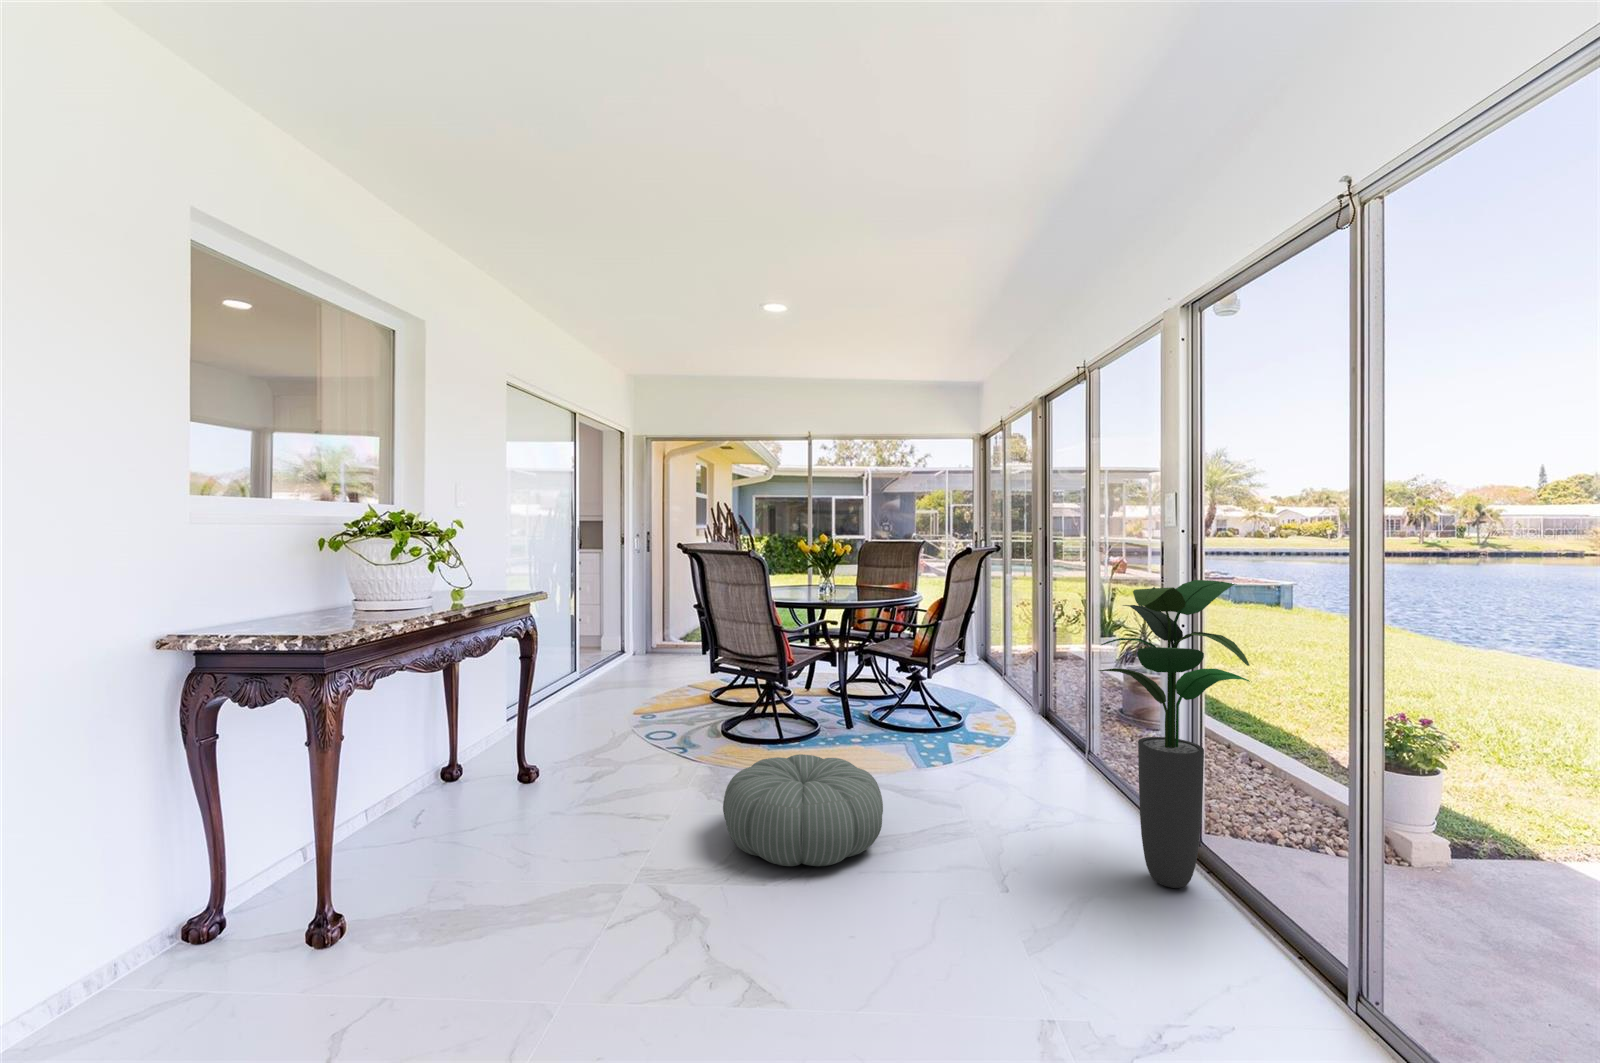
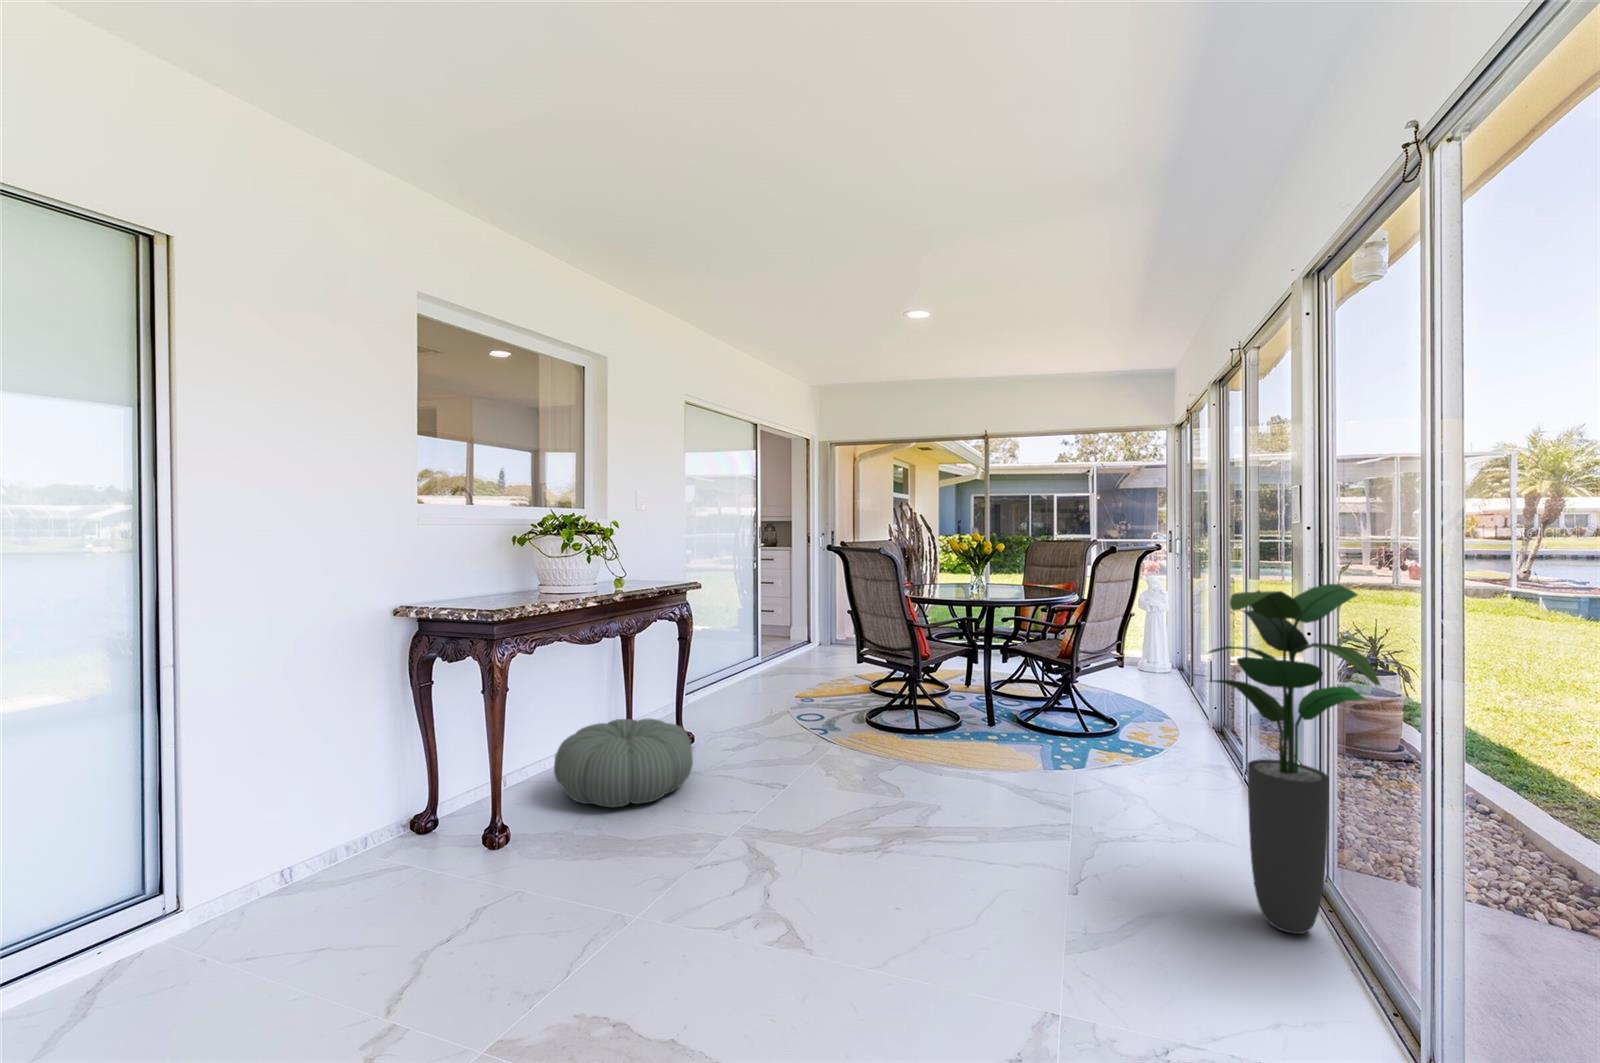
pouf: present [723,754,883,866] -> present [554,718,693,807]

